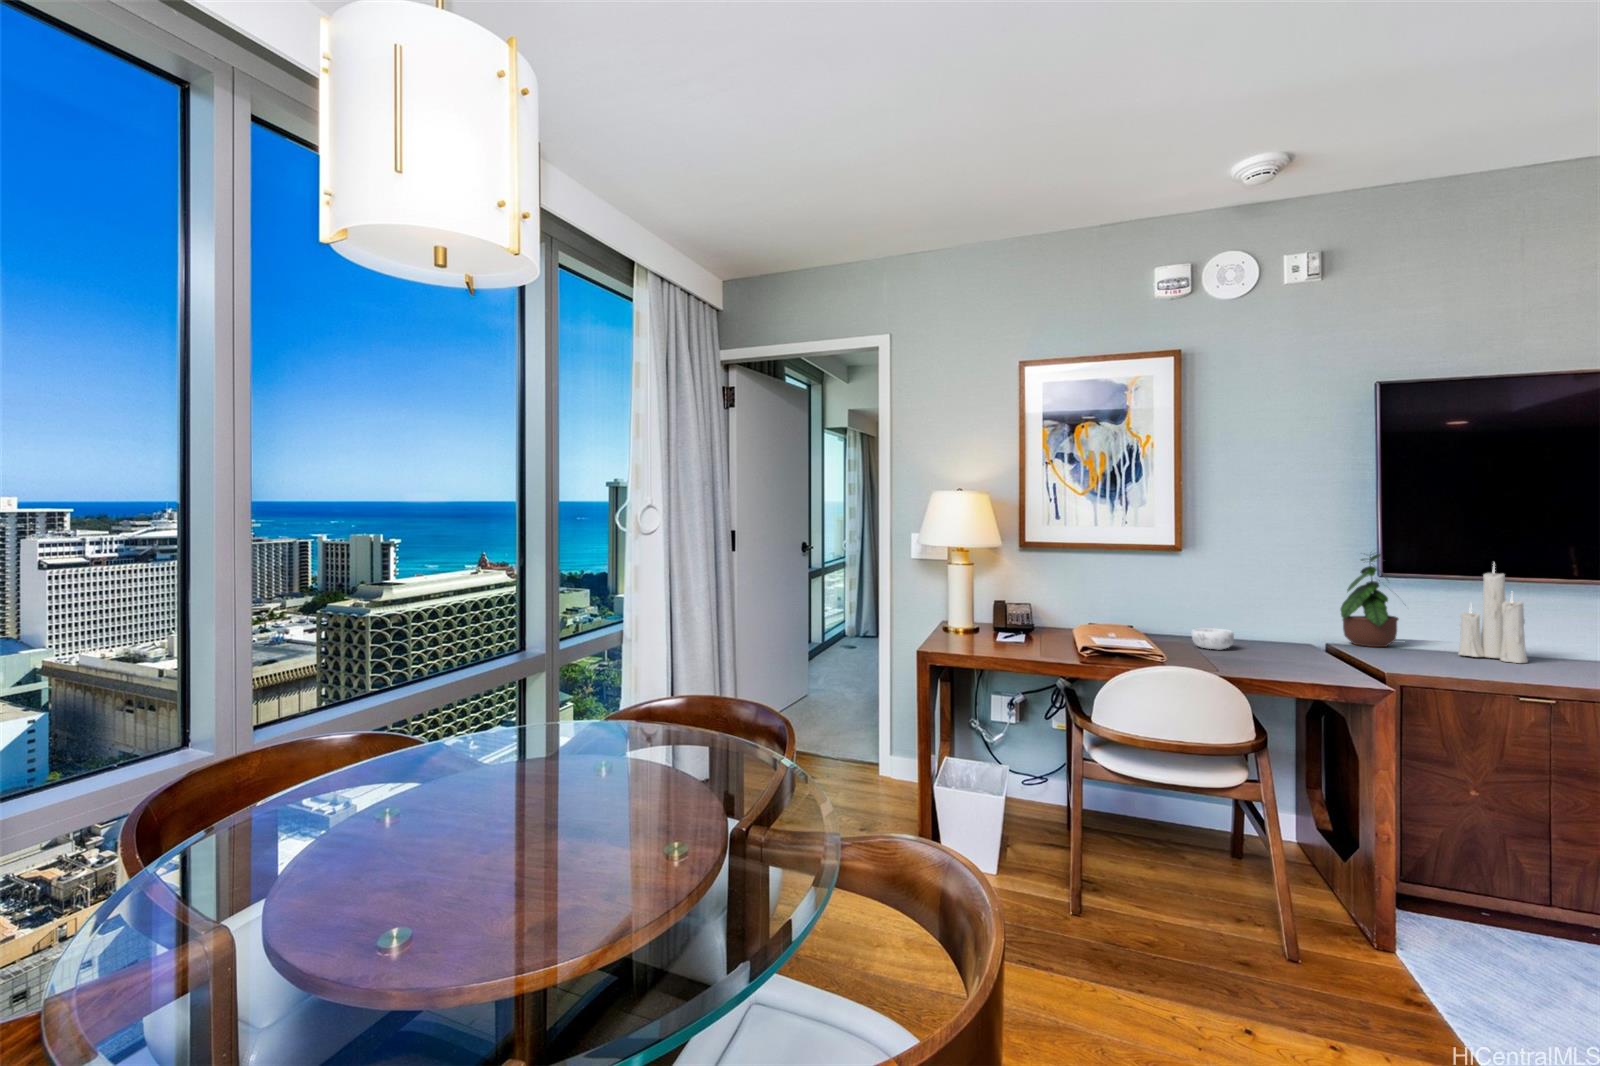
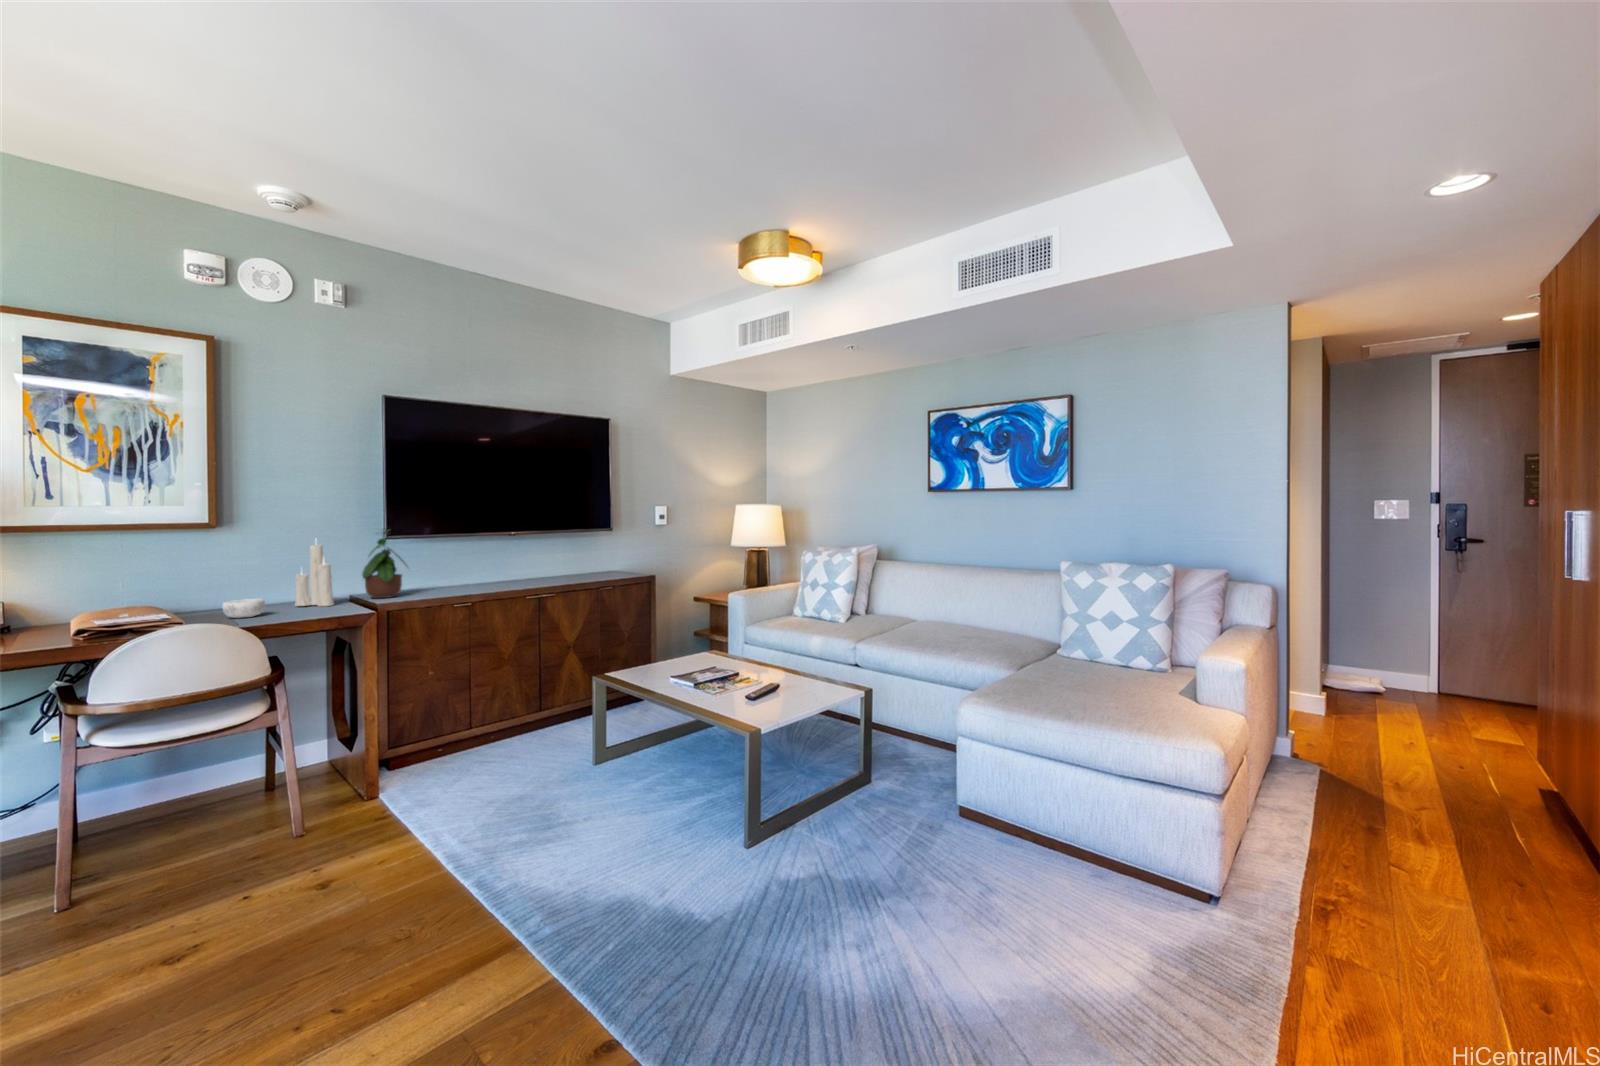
candle: present [1458,565,1528,663] -> present [295,544,334,606]

